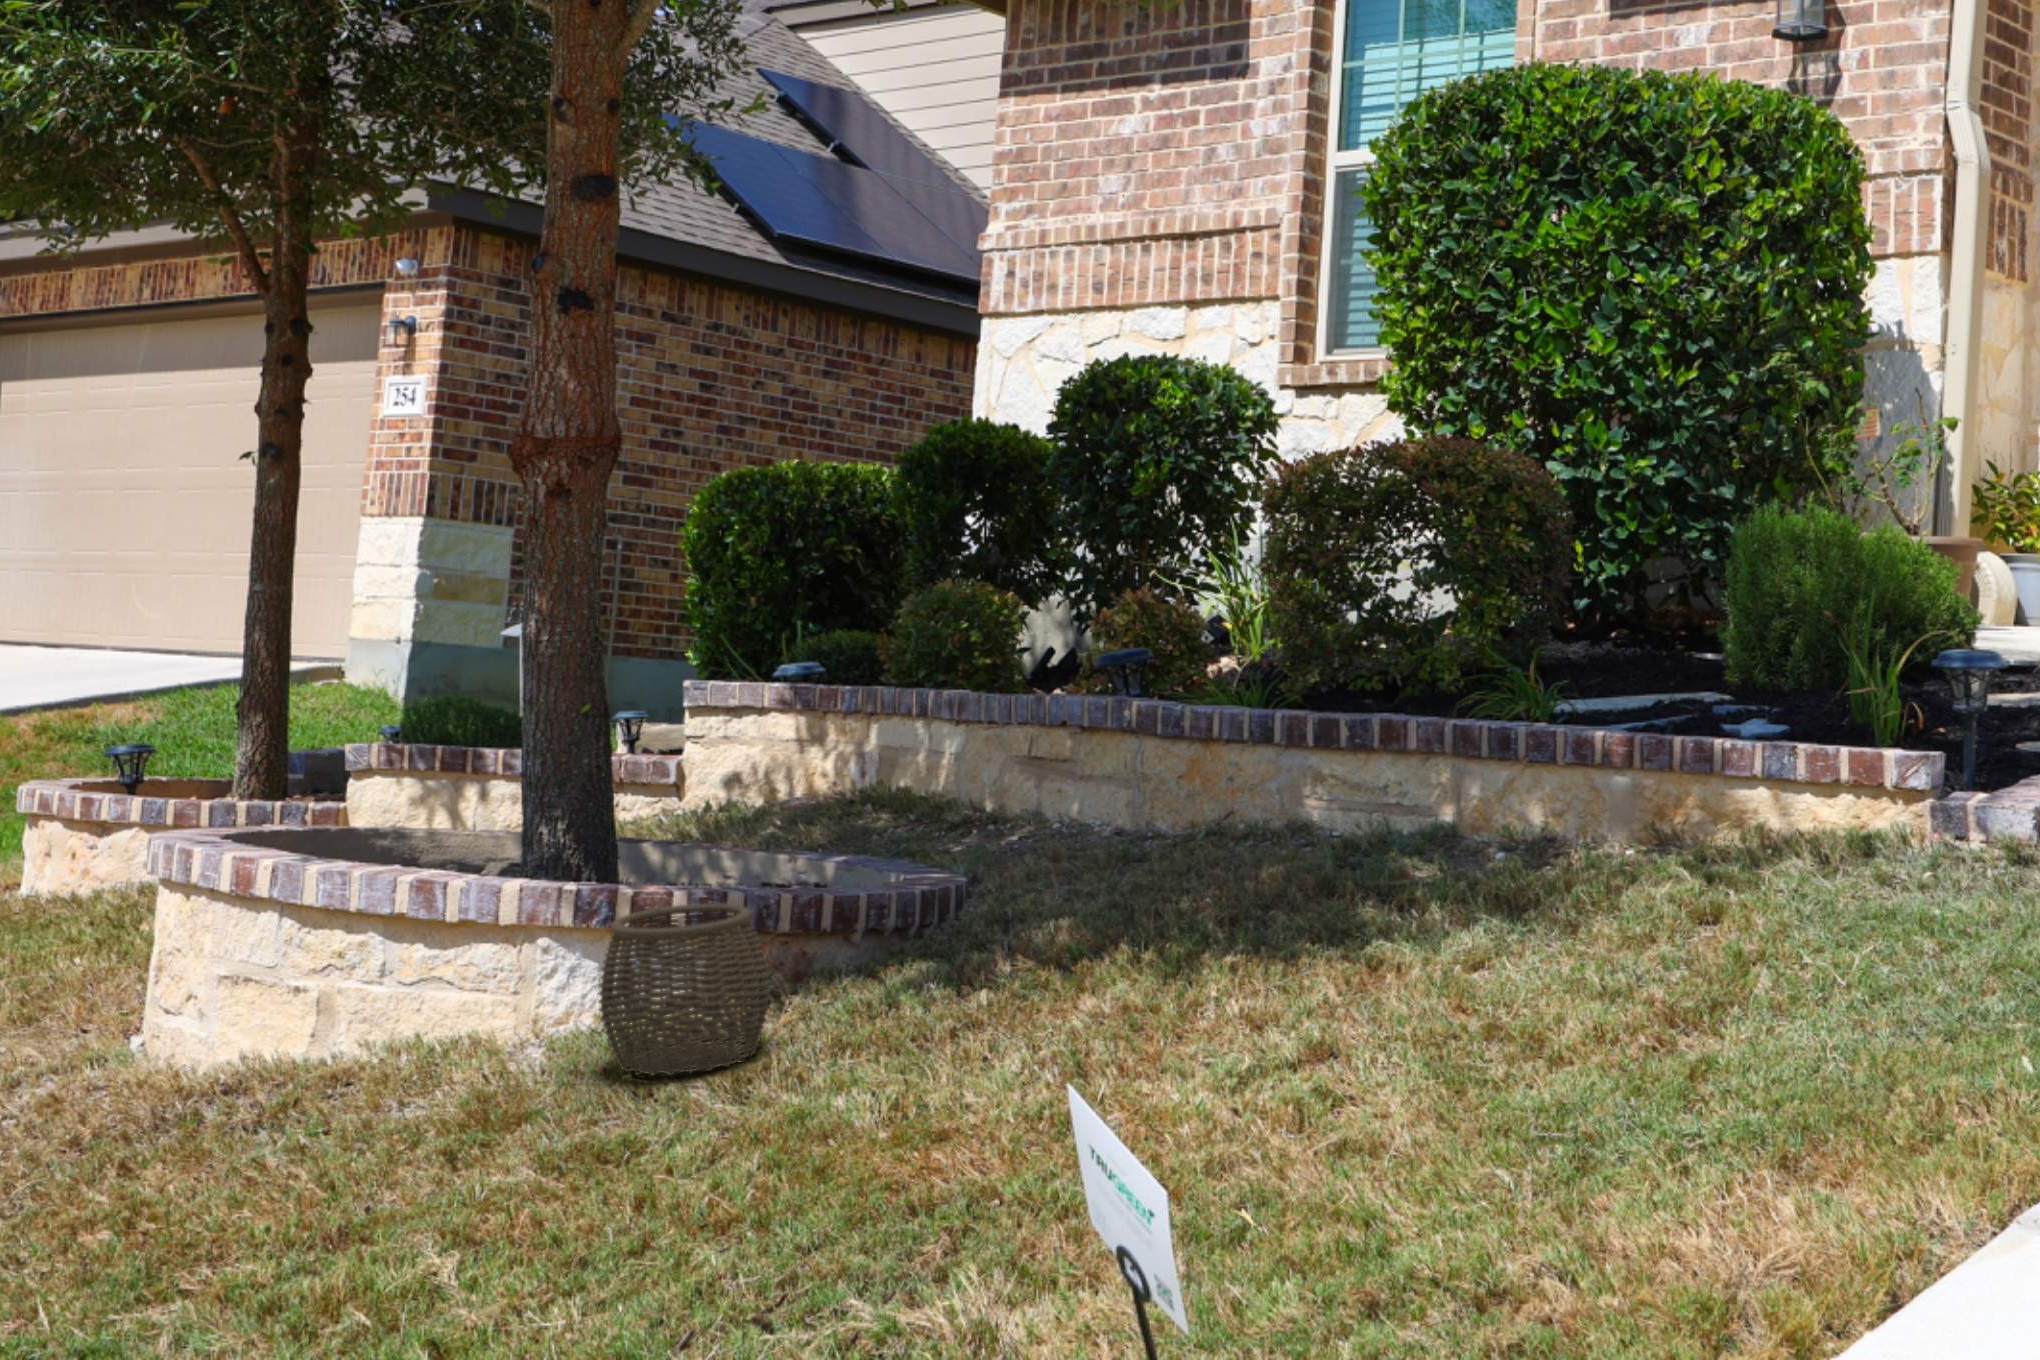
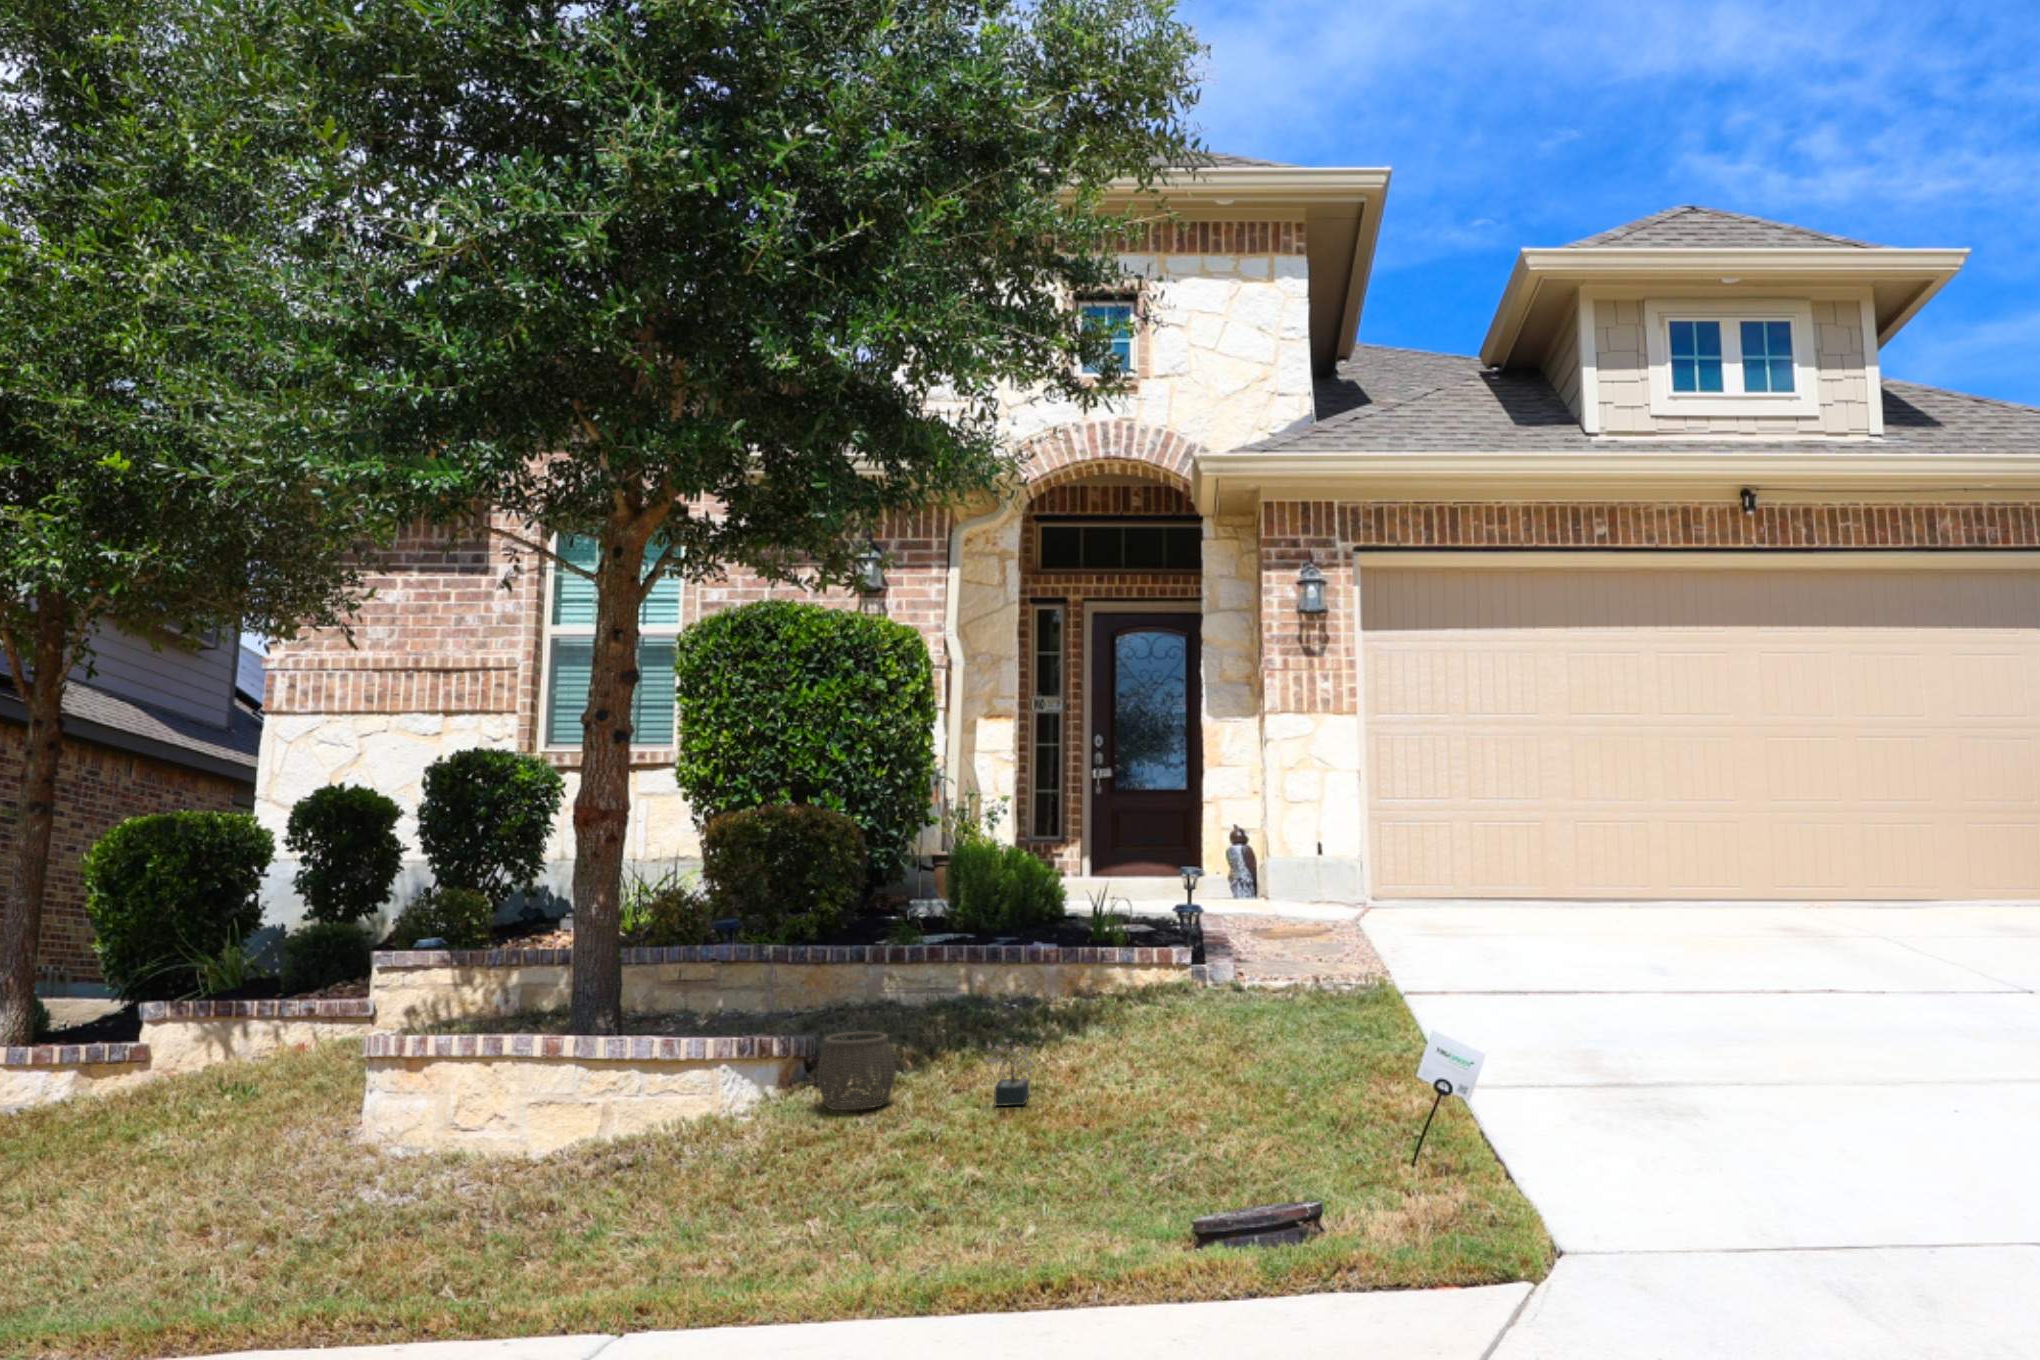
decorative plant: none [786,965,961,1127] -> present [986,1039,1033,1106]

